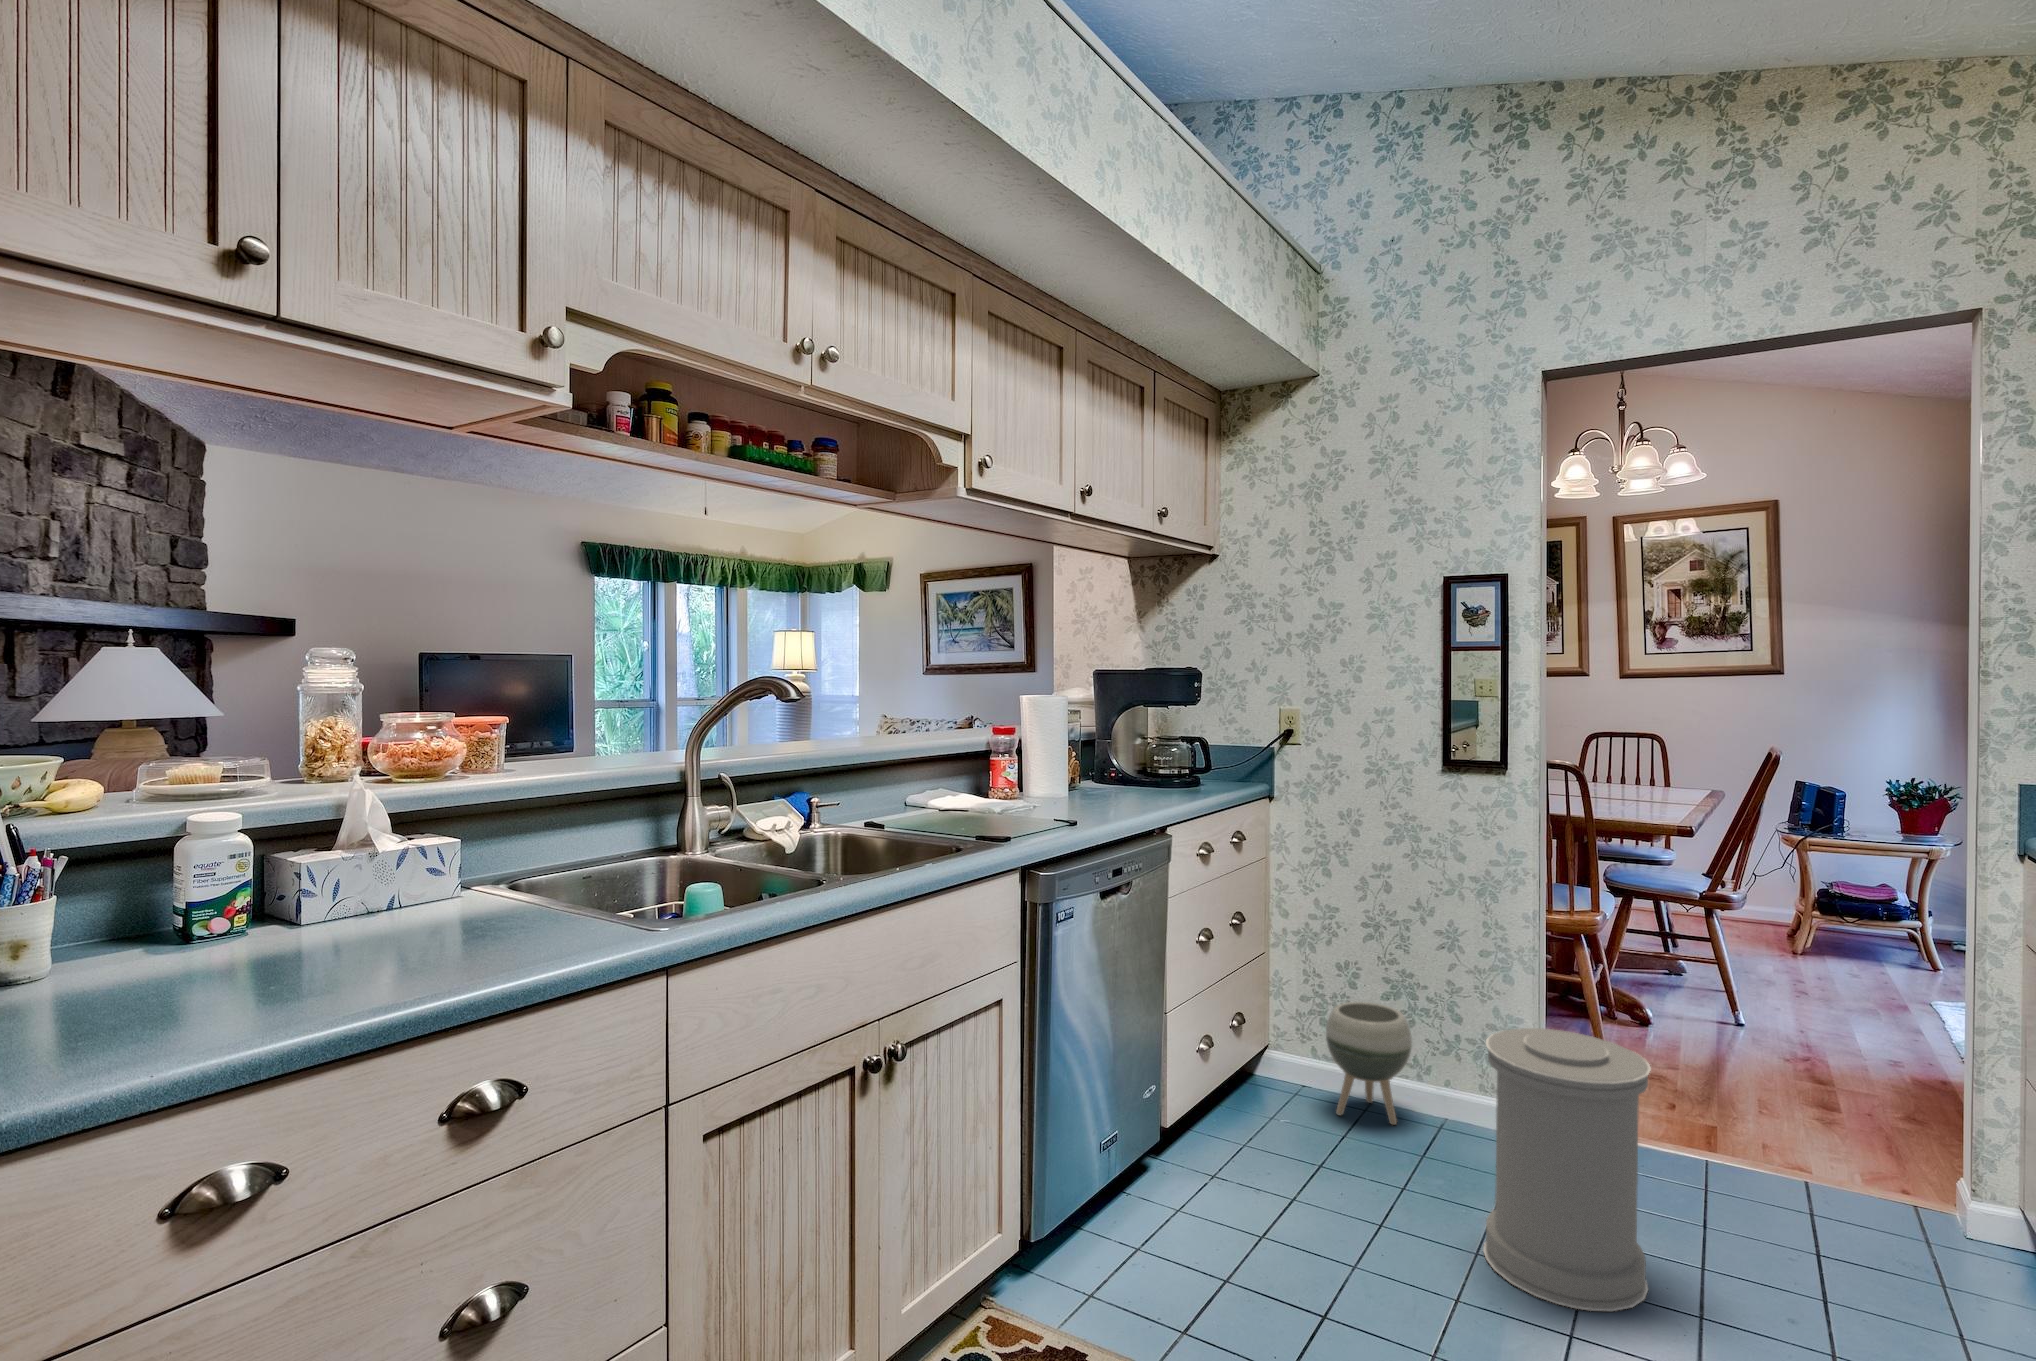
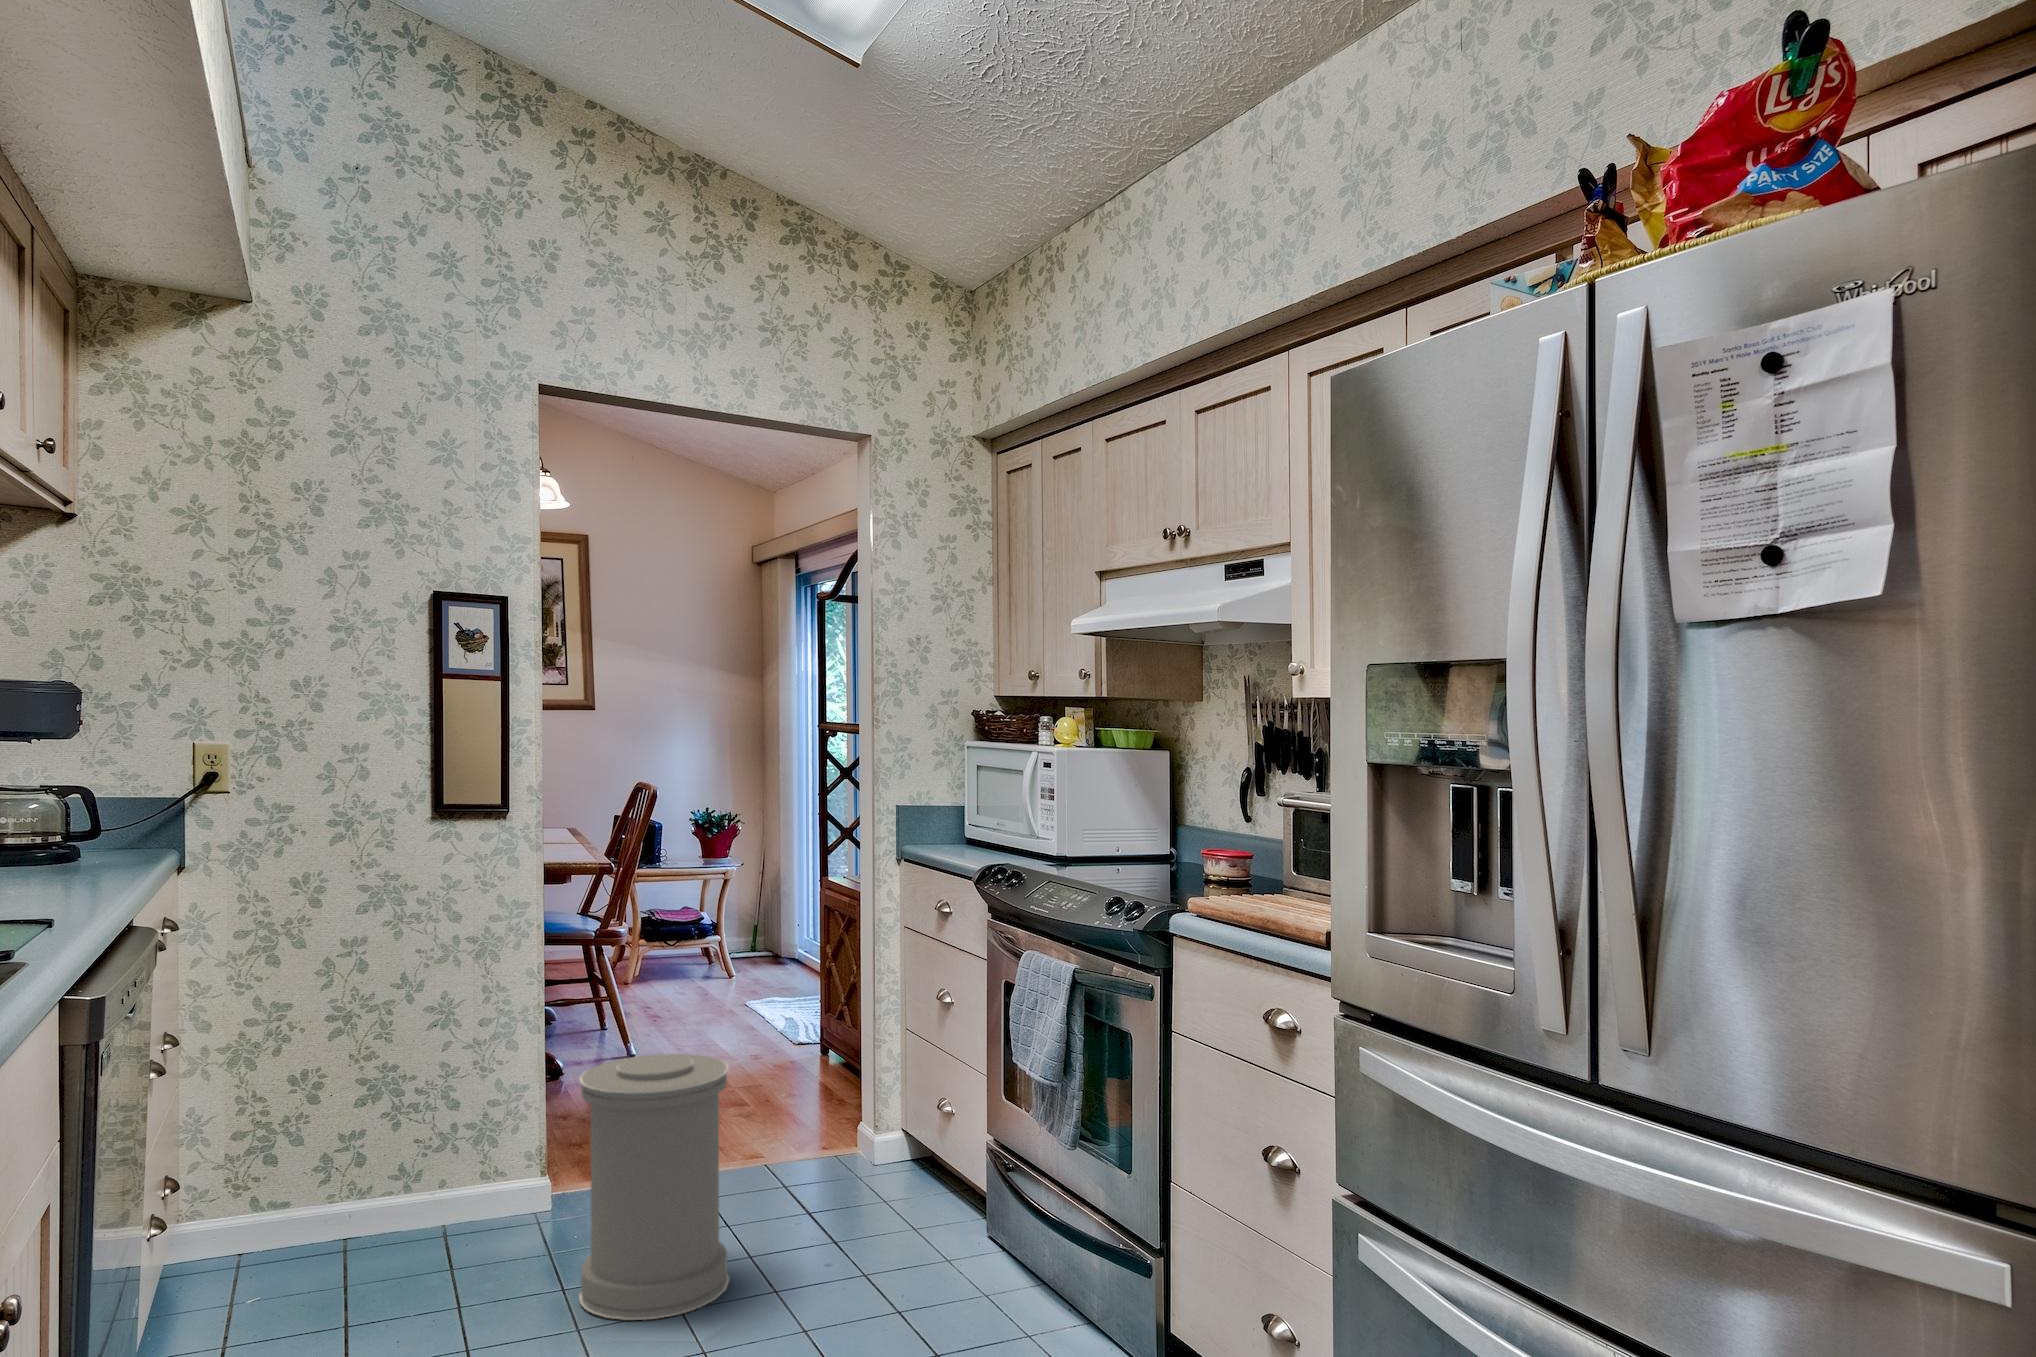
planter: present [1326,1002,1412,1125] -> none [302,1111,414,1265]

